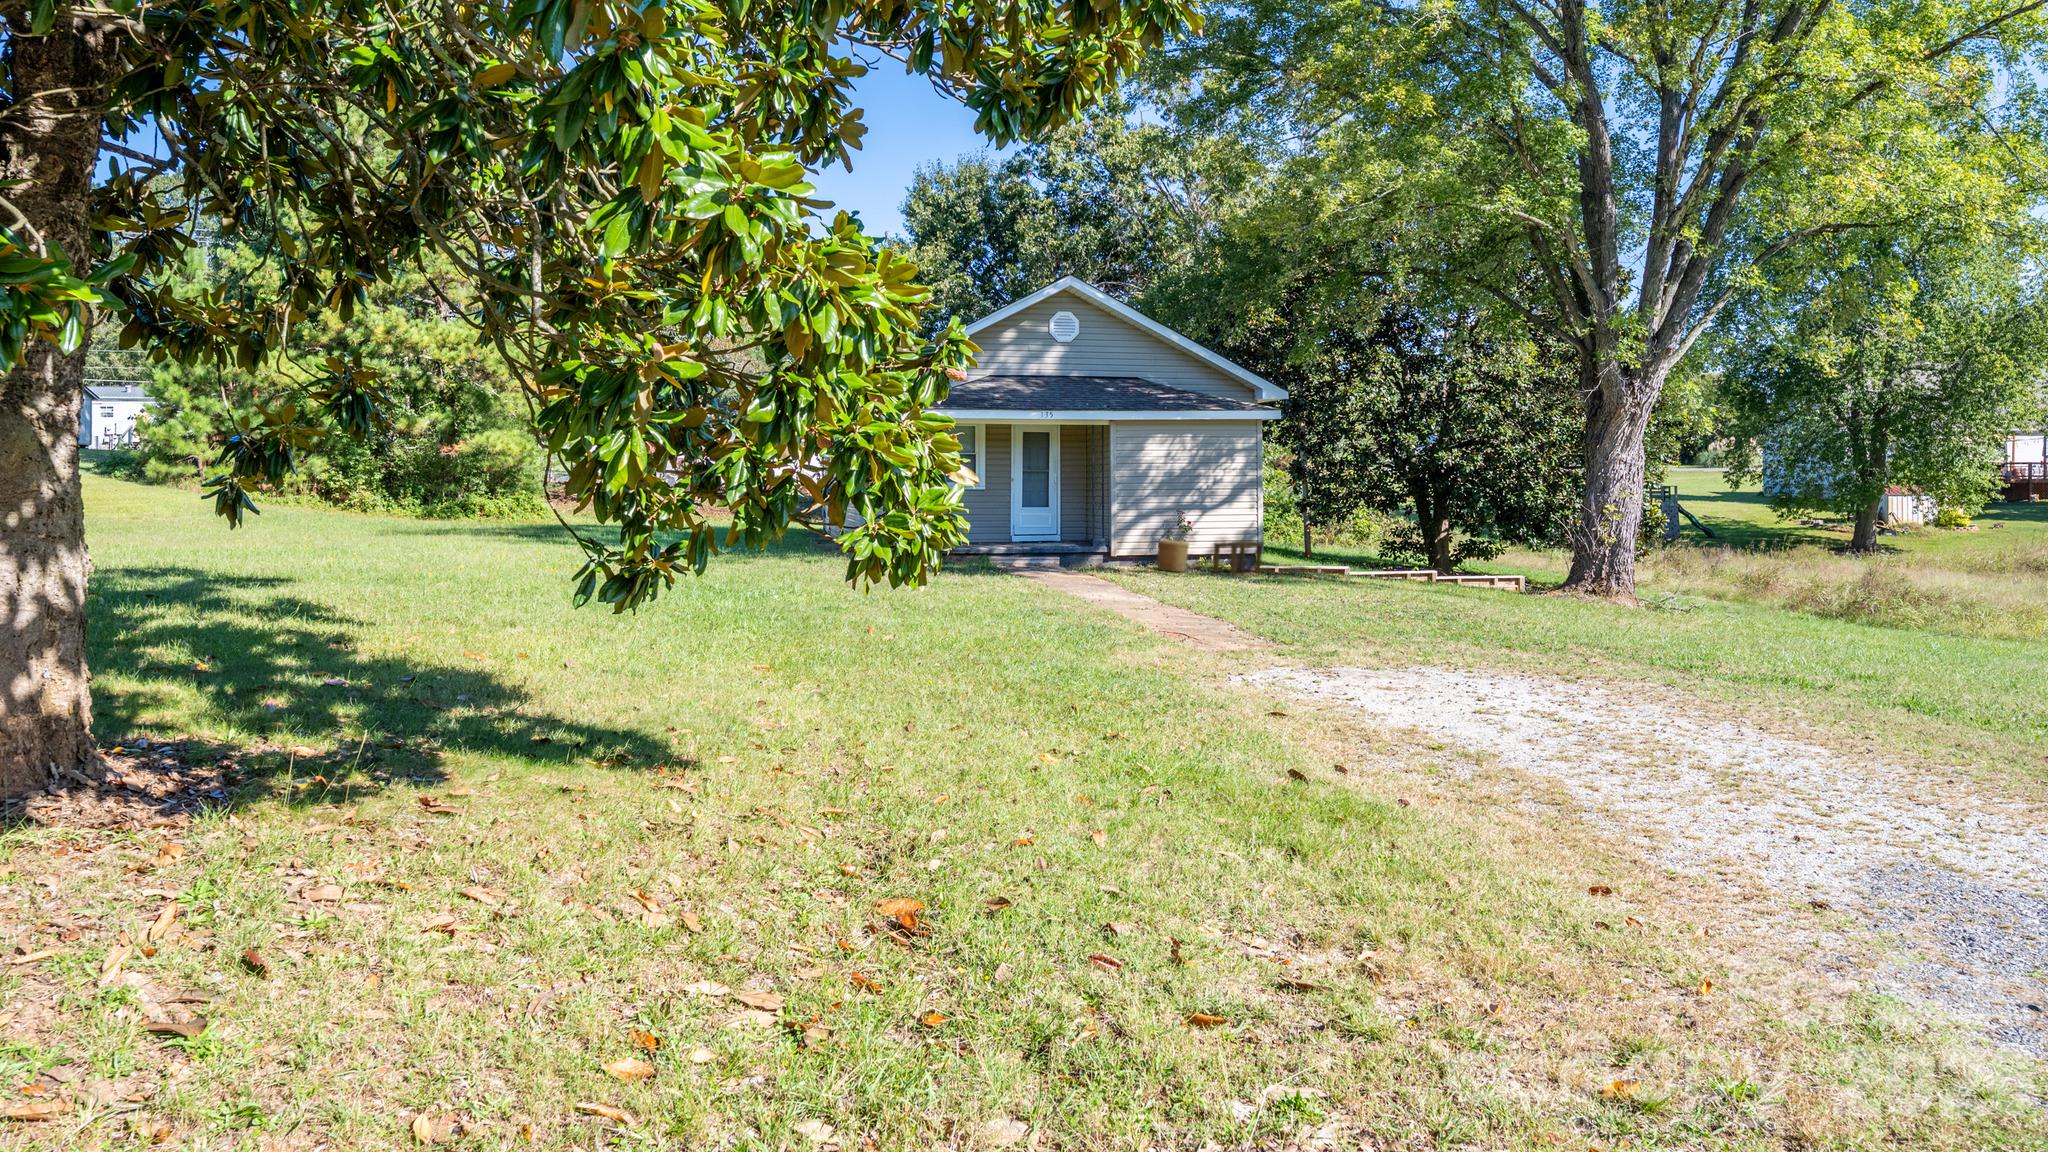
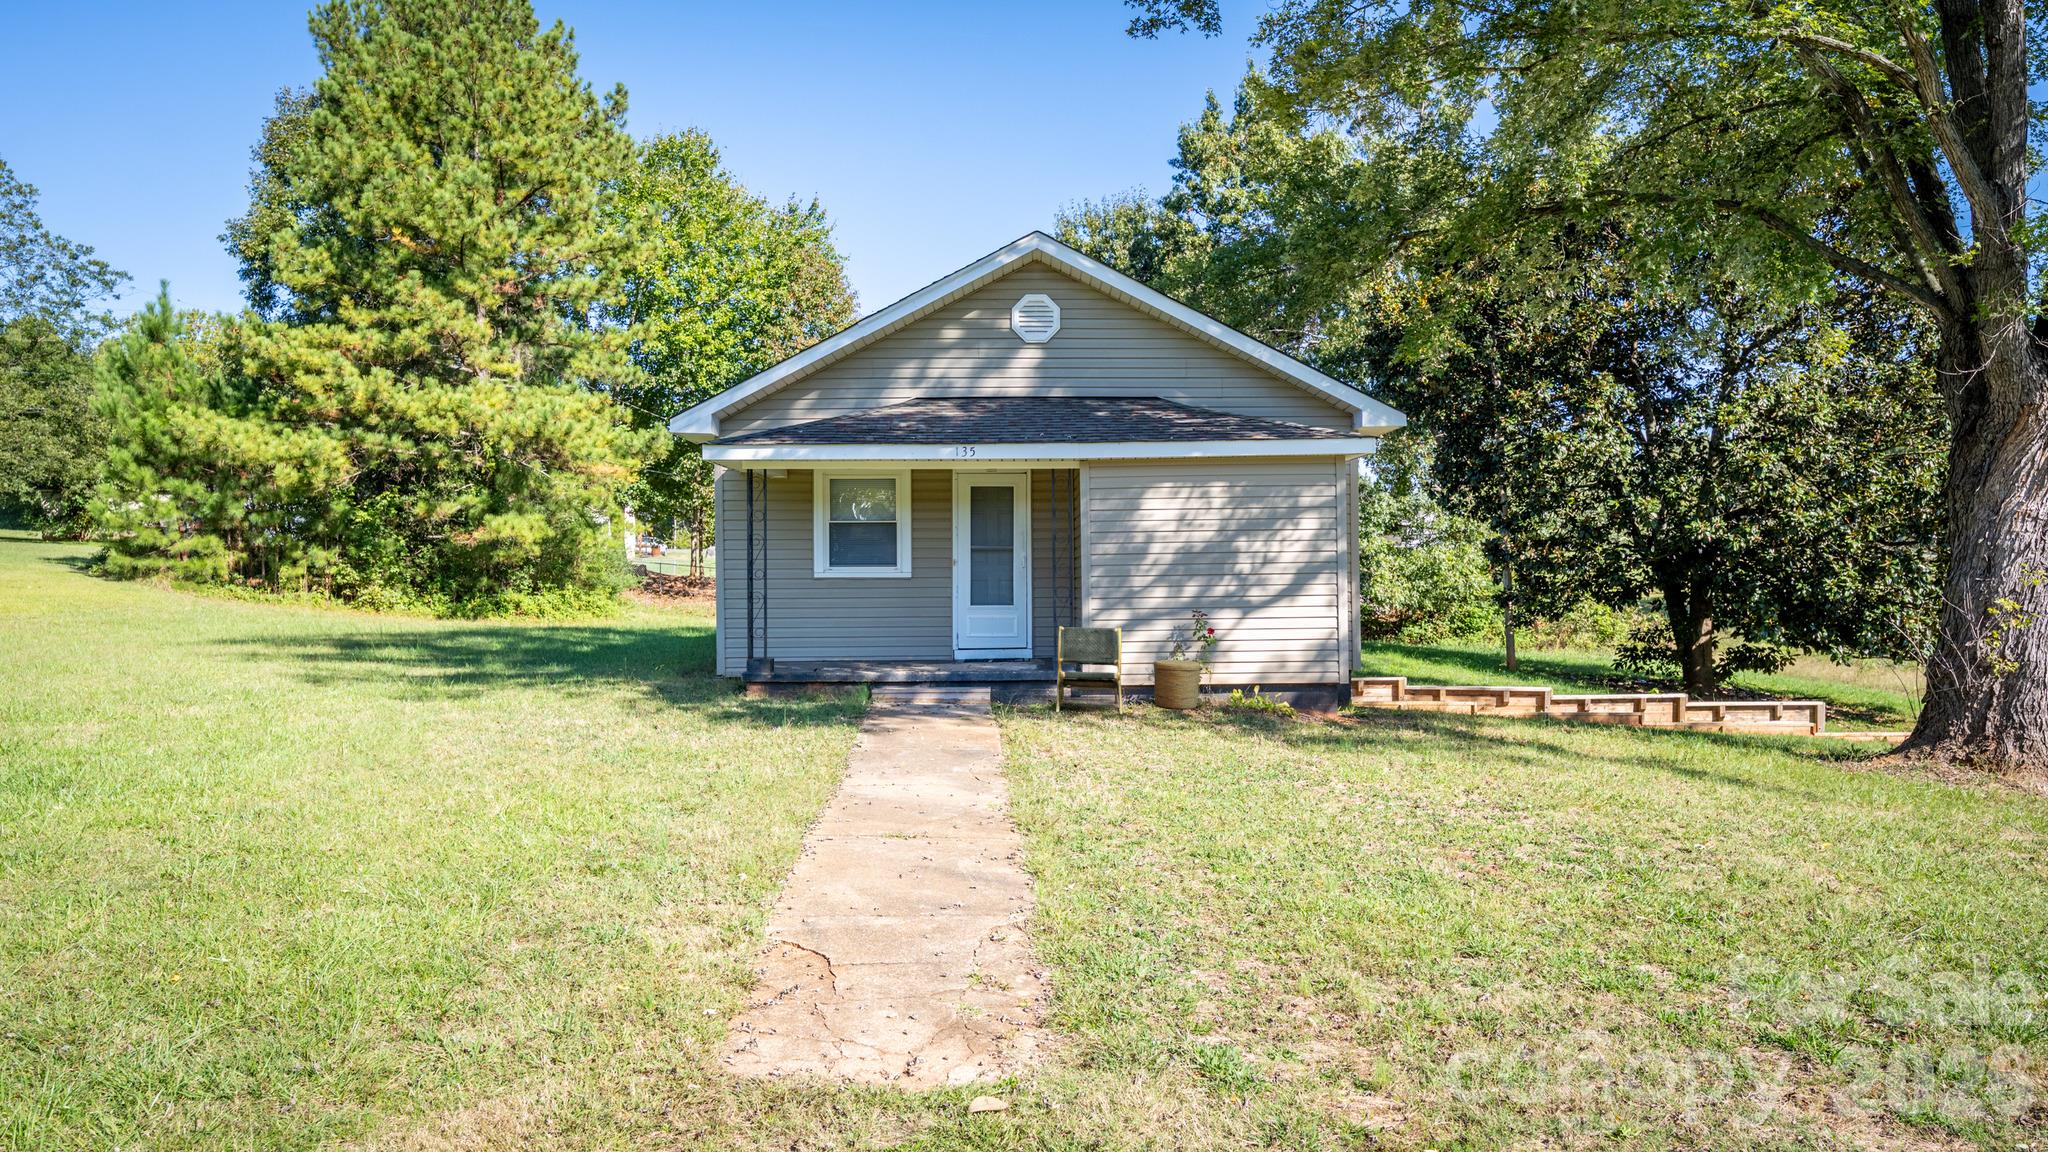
lounge chair: none [1095,516,1153,574] -> present [1056,626,1123,714]
bench: present [1213,541,1264,574] -> none [1241,659,1331,714]

